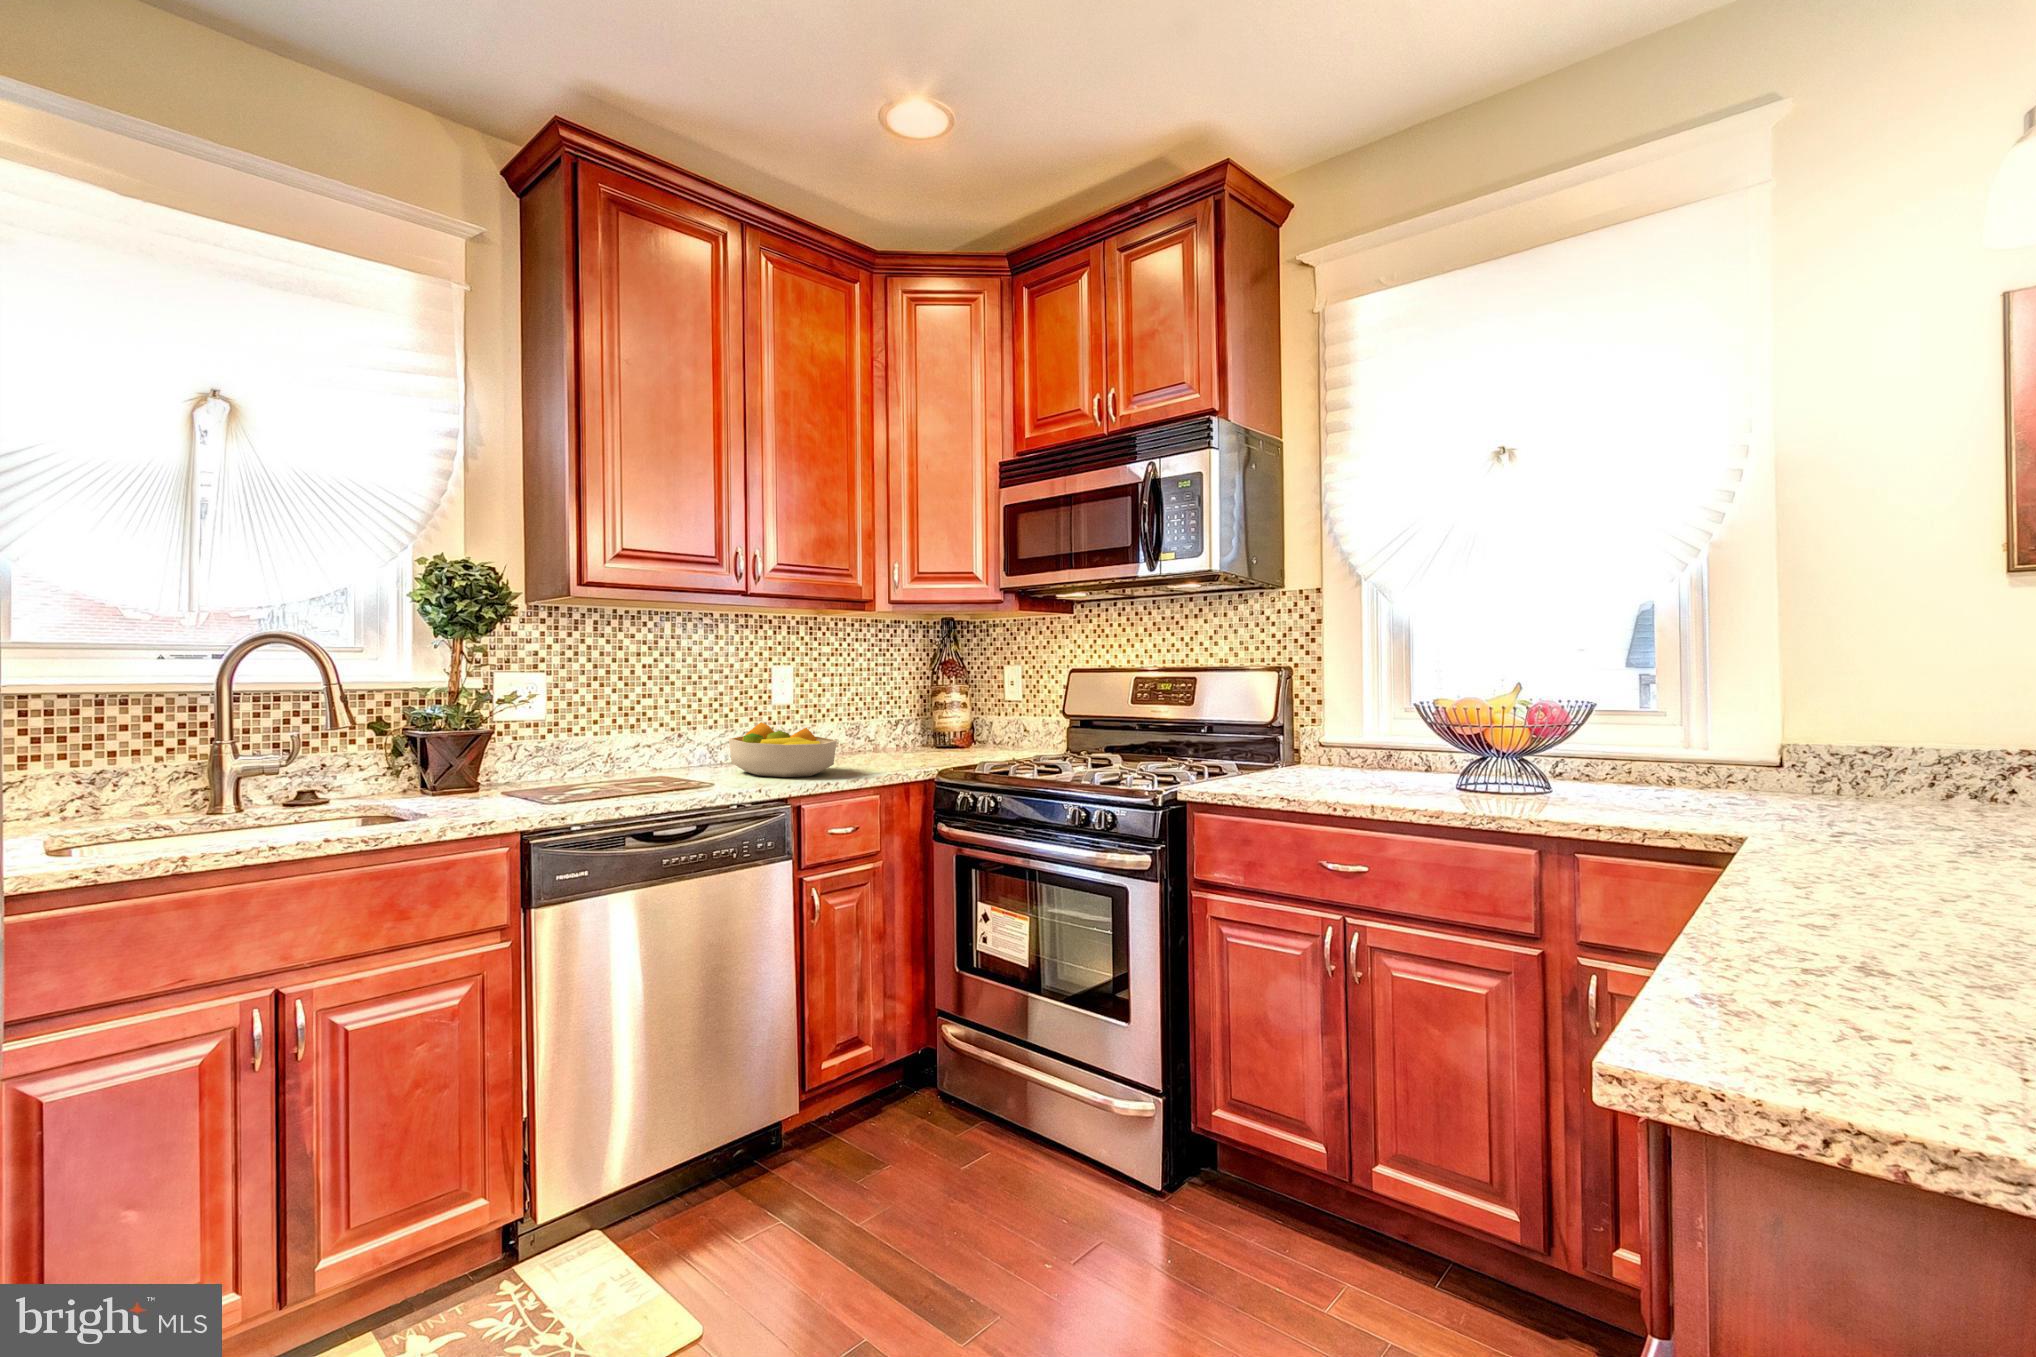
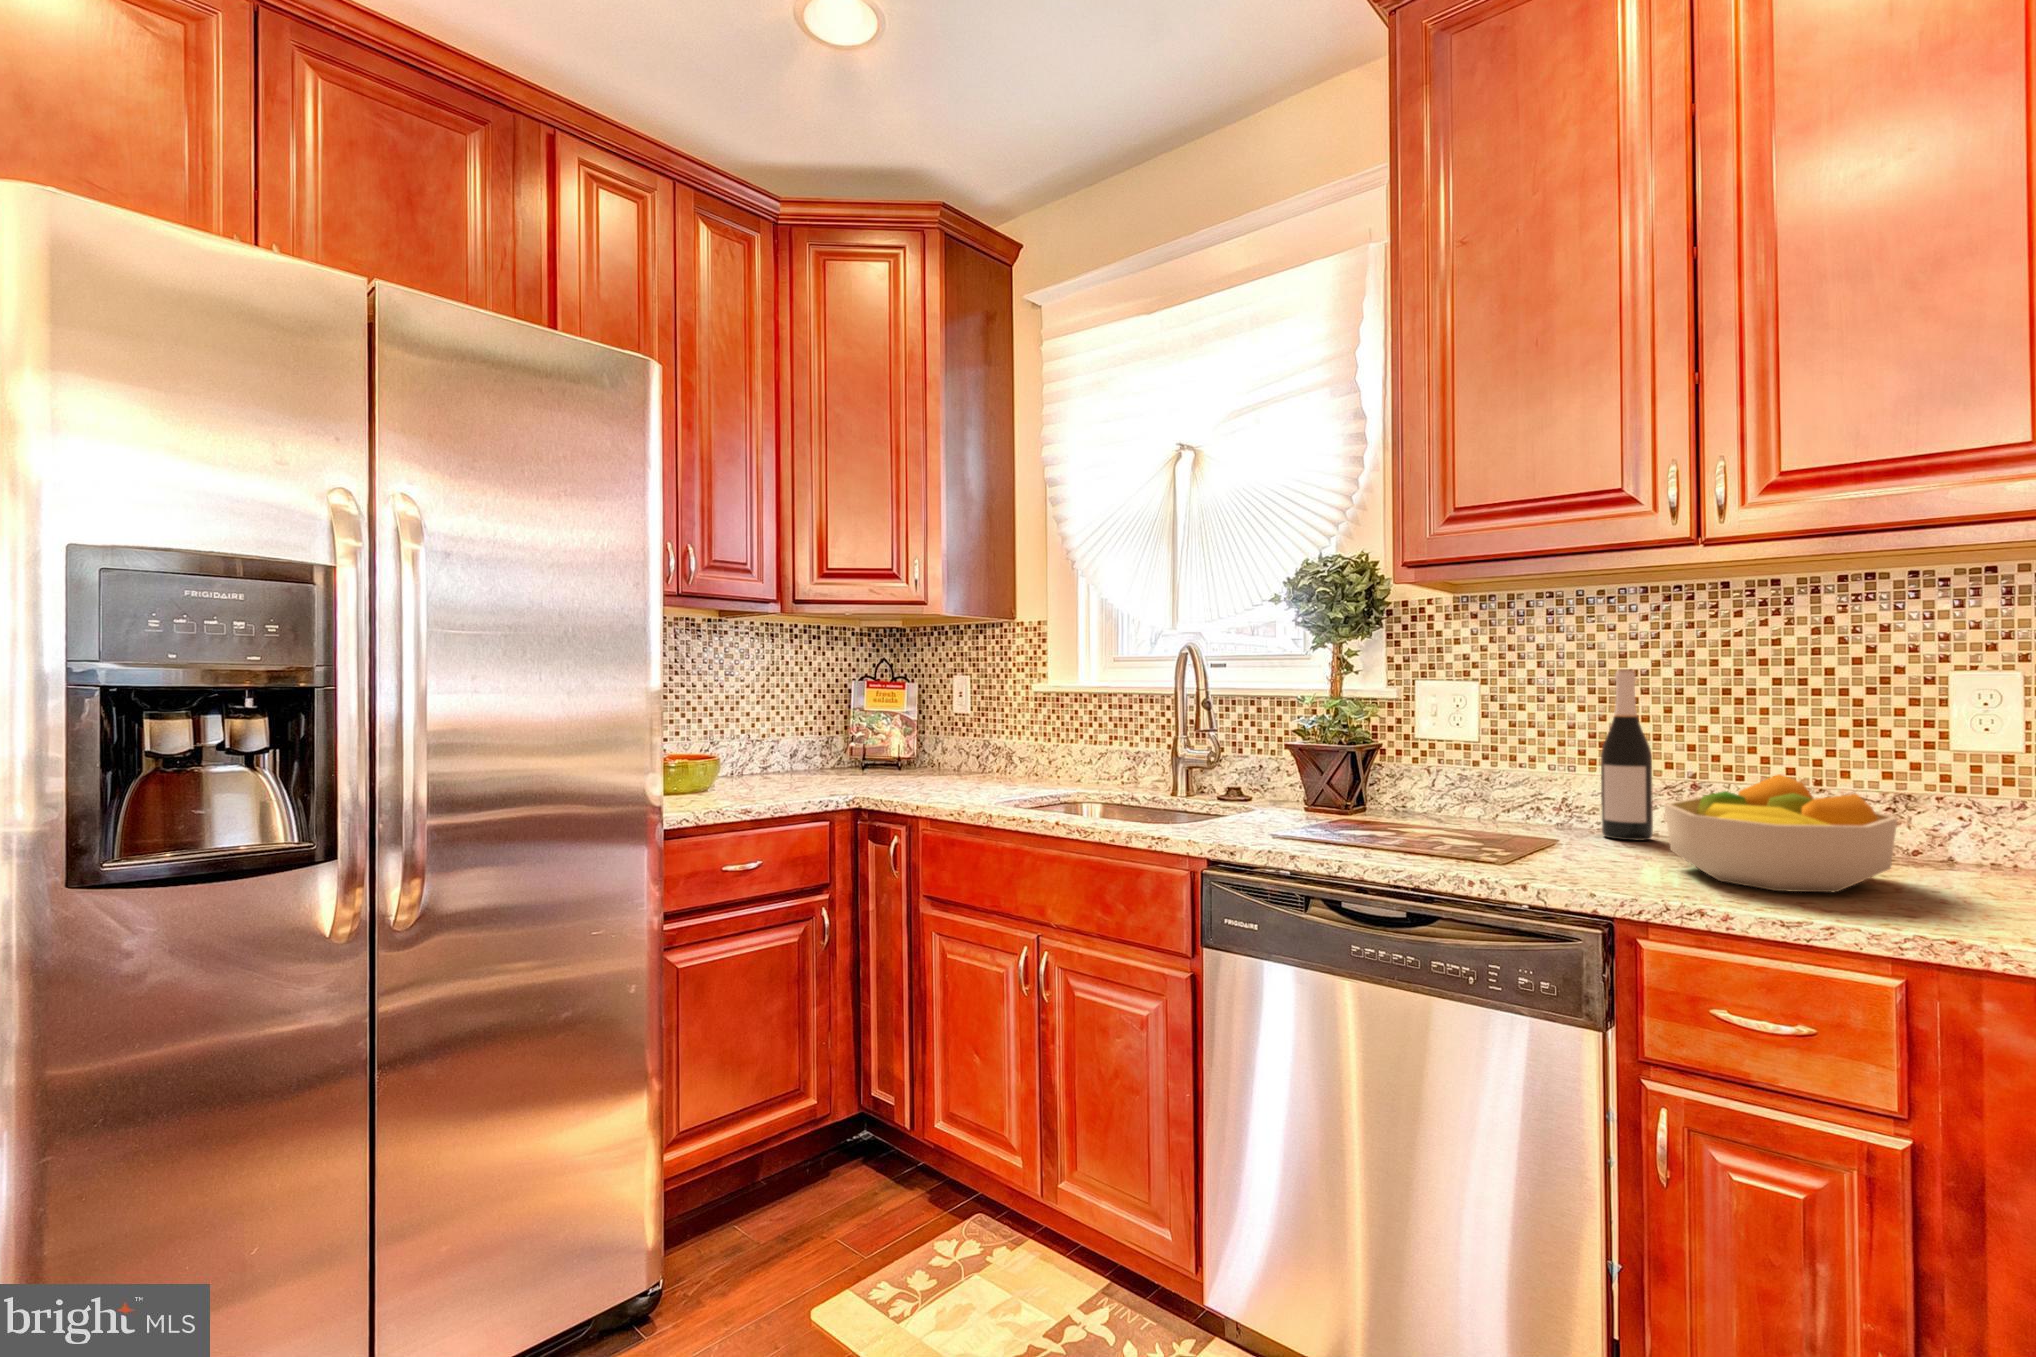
wine bottle: none [643,666,673,773] -> present [1601,669,1653,840]

